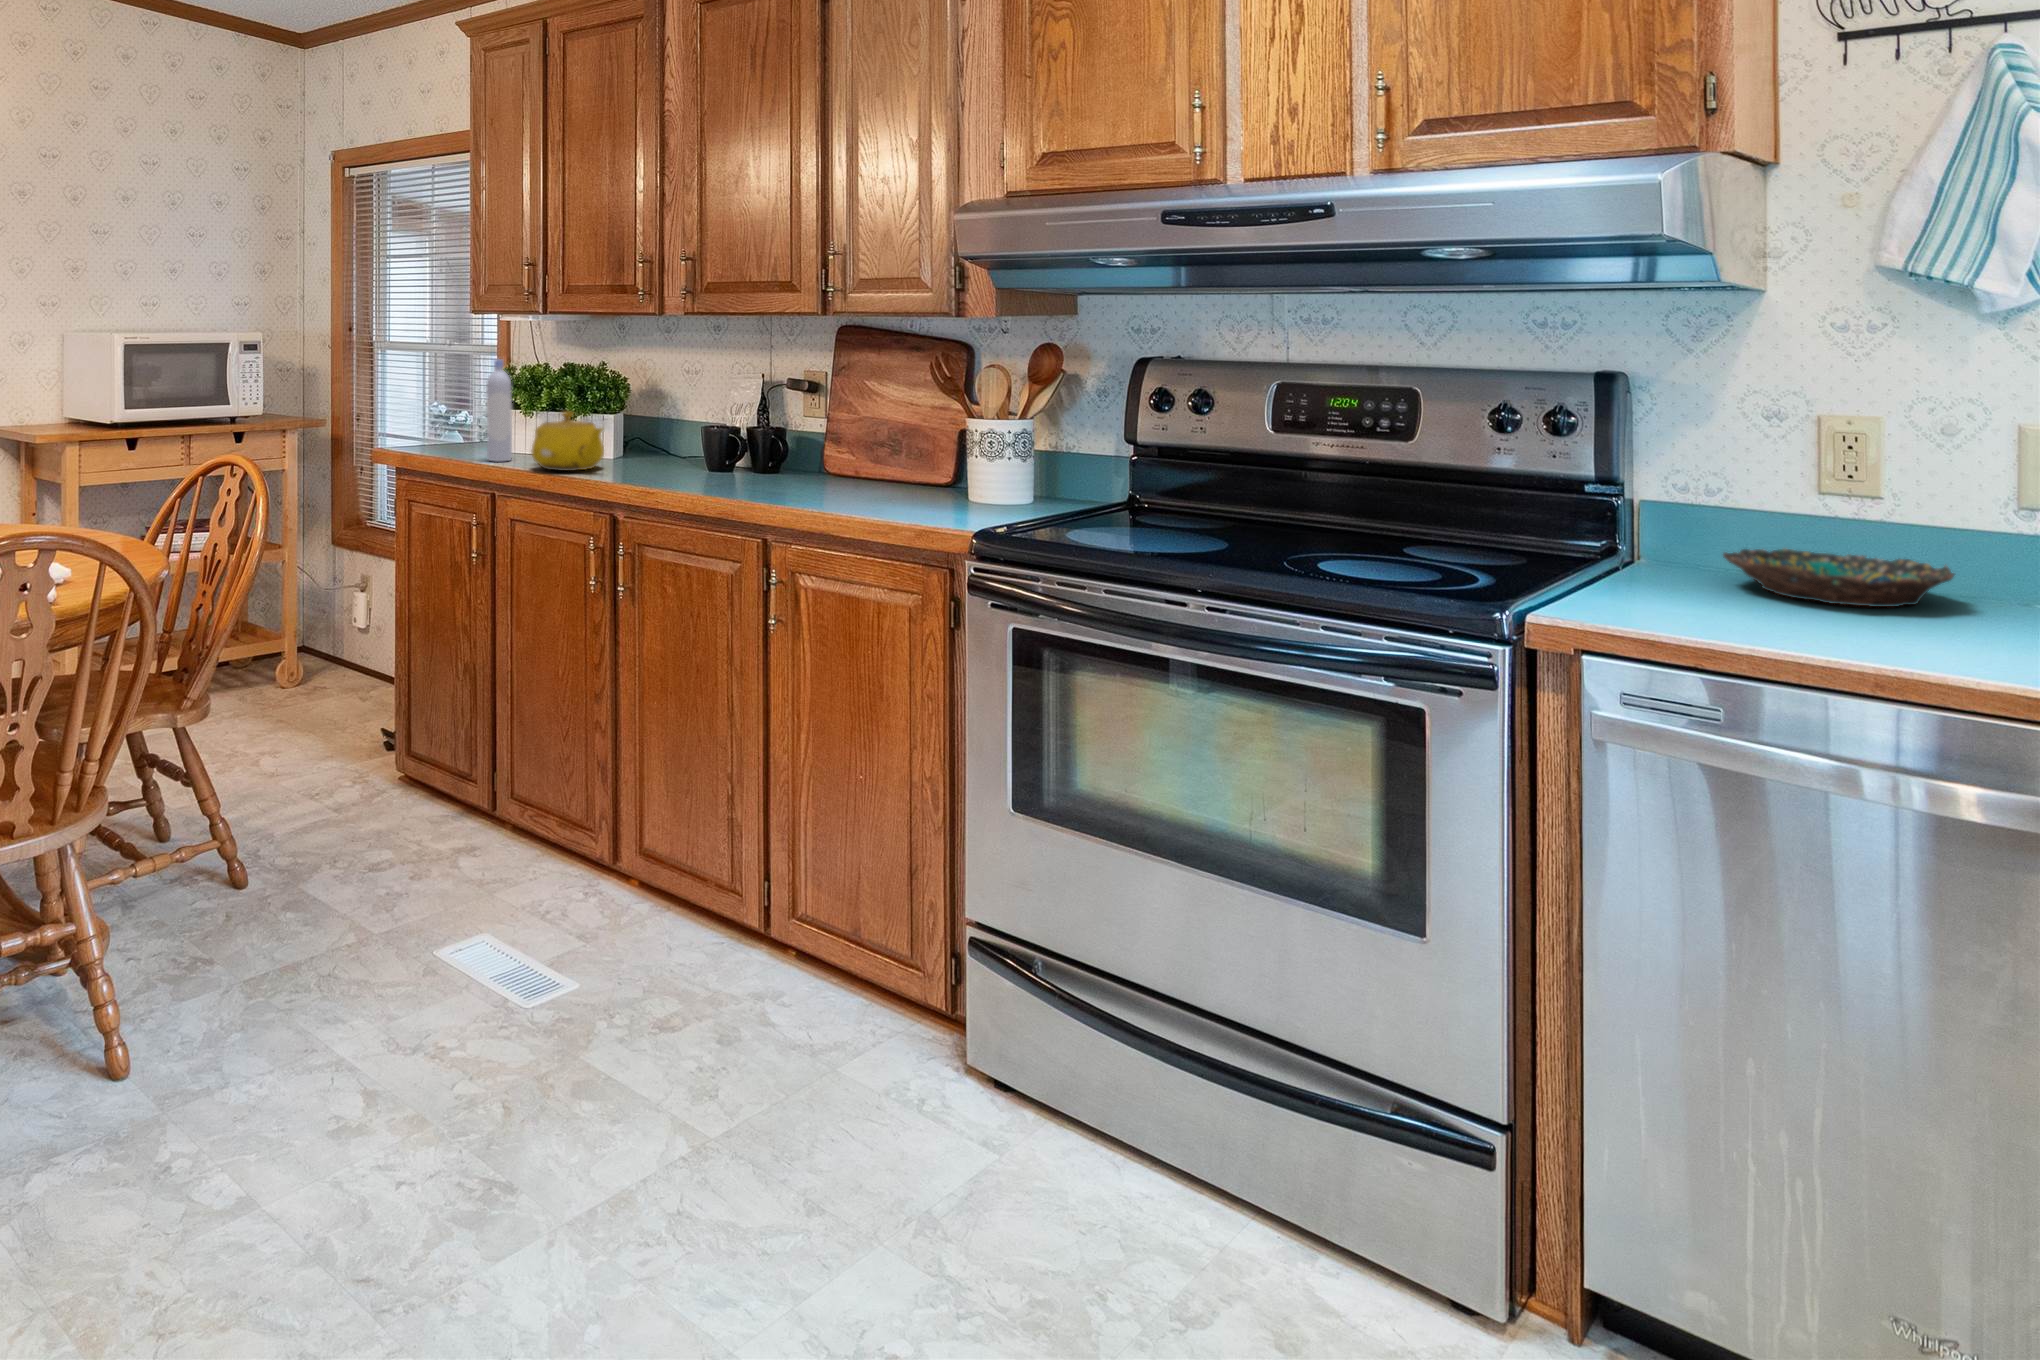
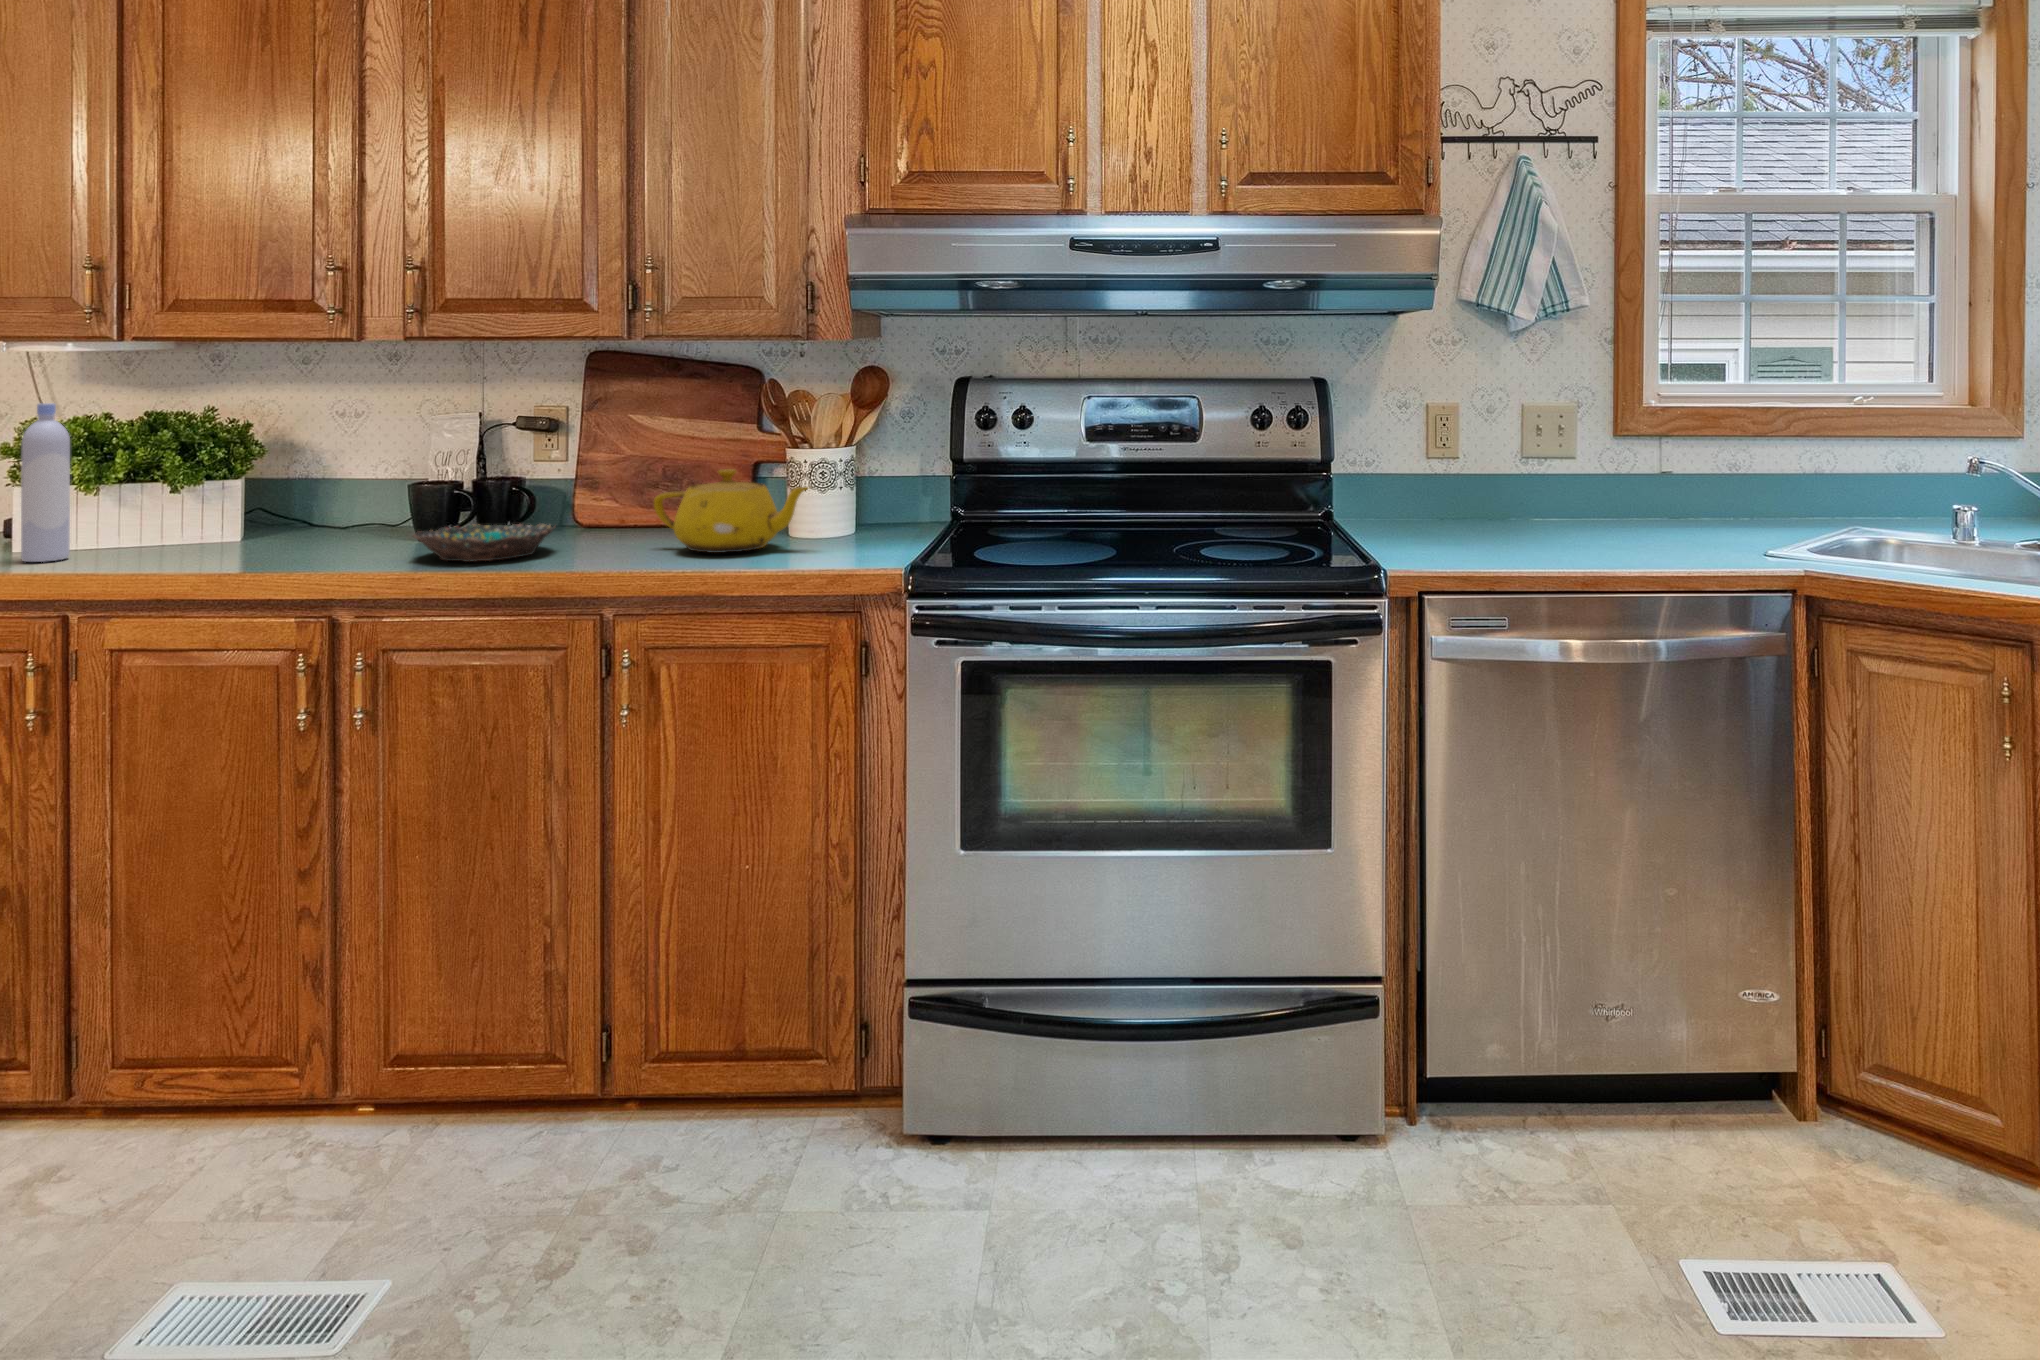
teapot: present [531,412,604,471] -> present [654,469,808,553]
bowl: present [1723,549,1954,607] -> present [413,523,555,562]

